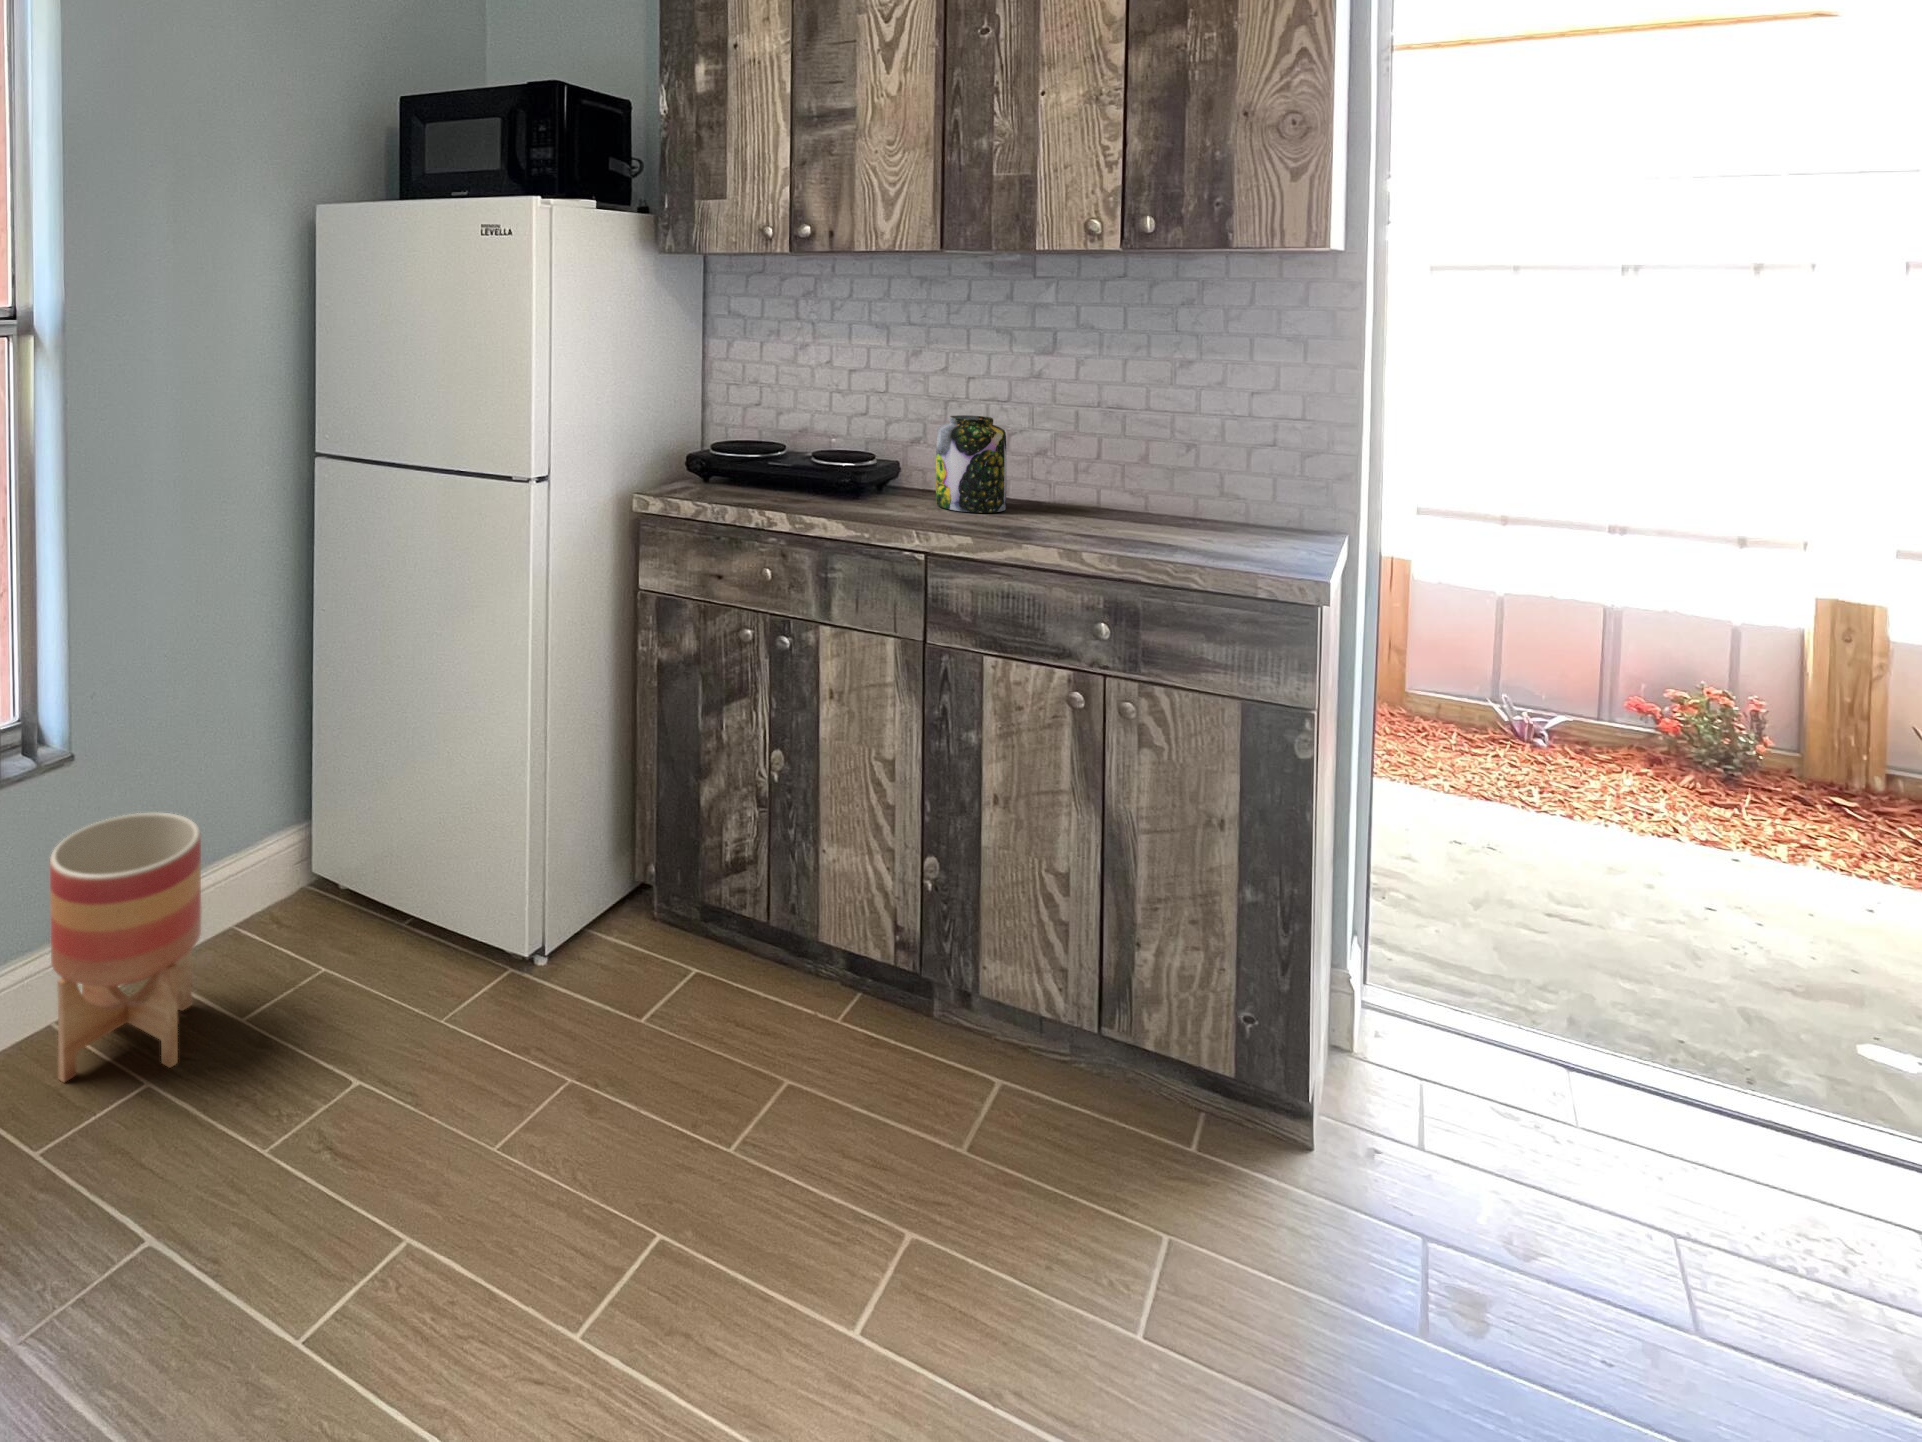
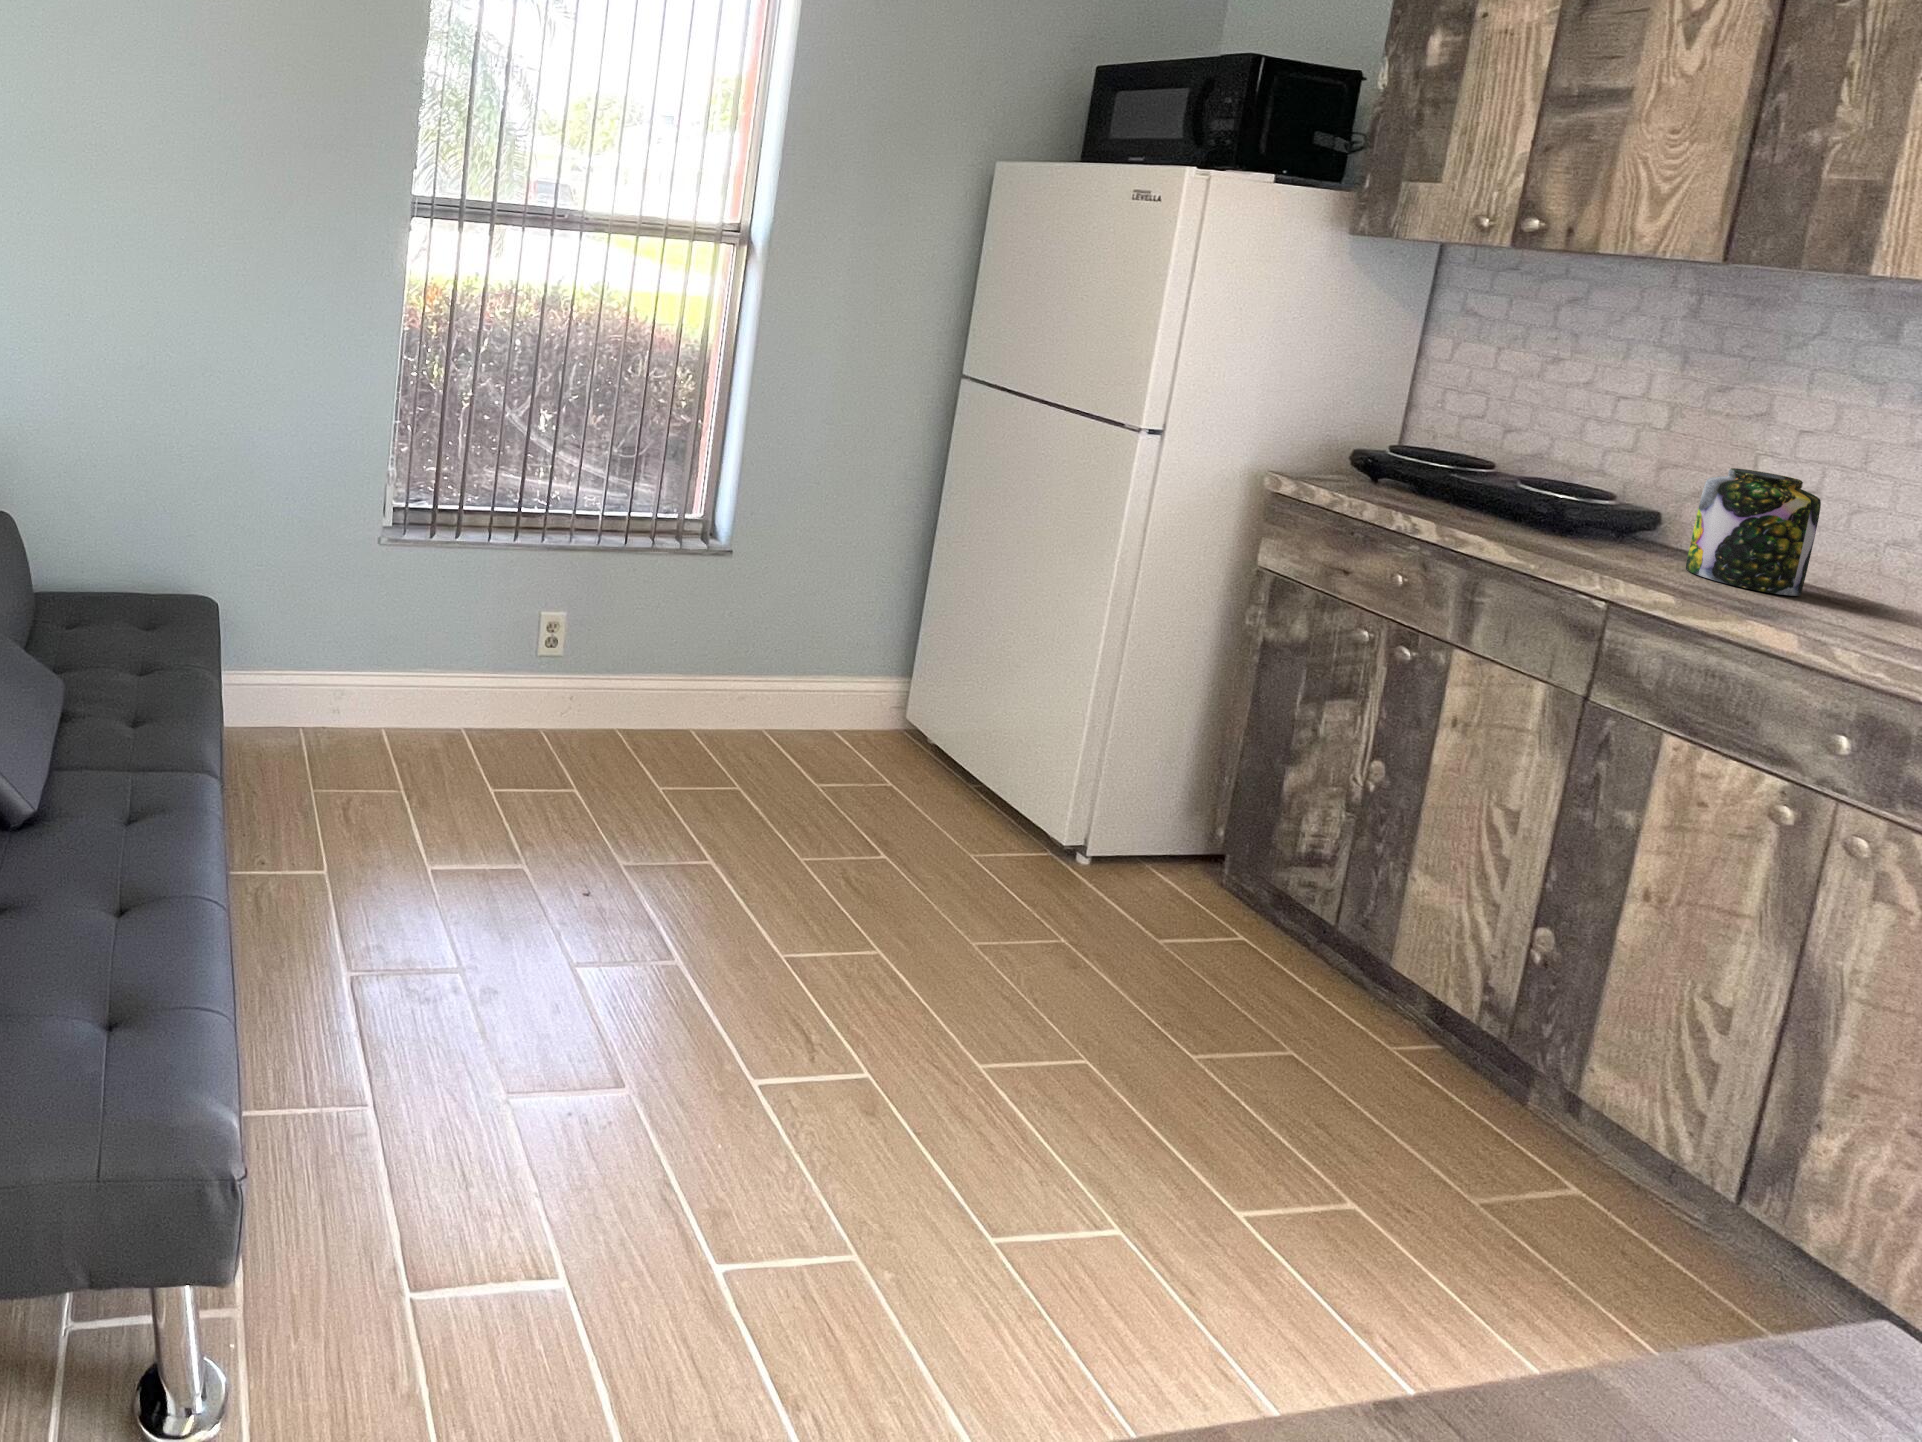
planter: present [50,813,201,1082] -> none [689,606,808,790]

